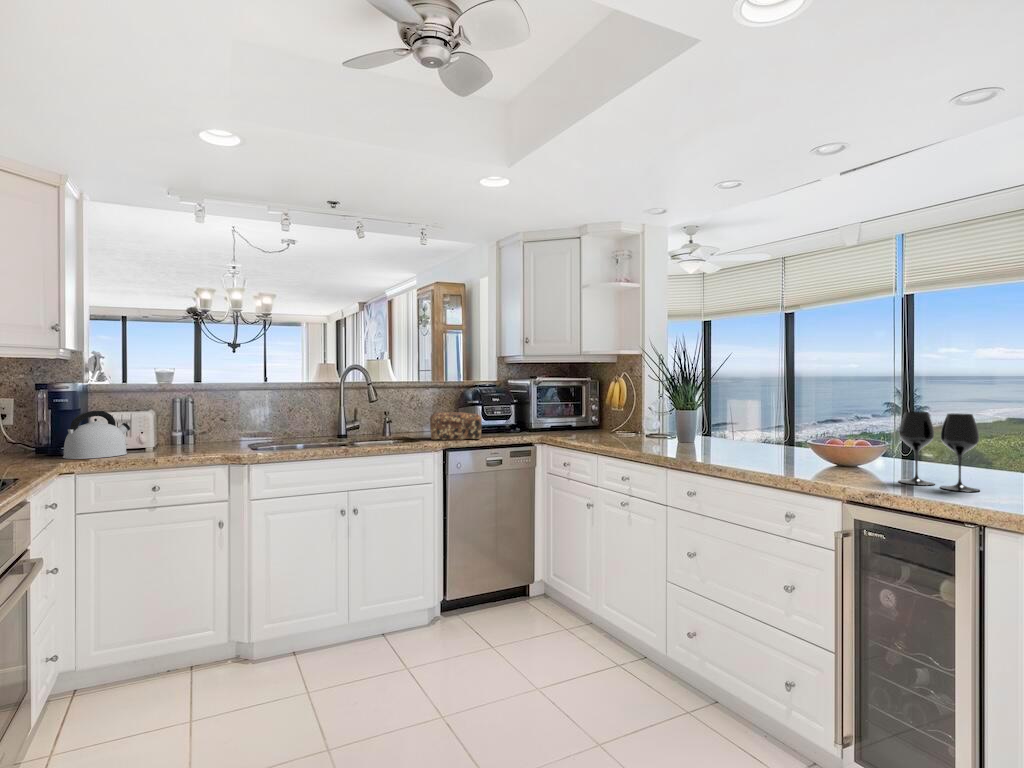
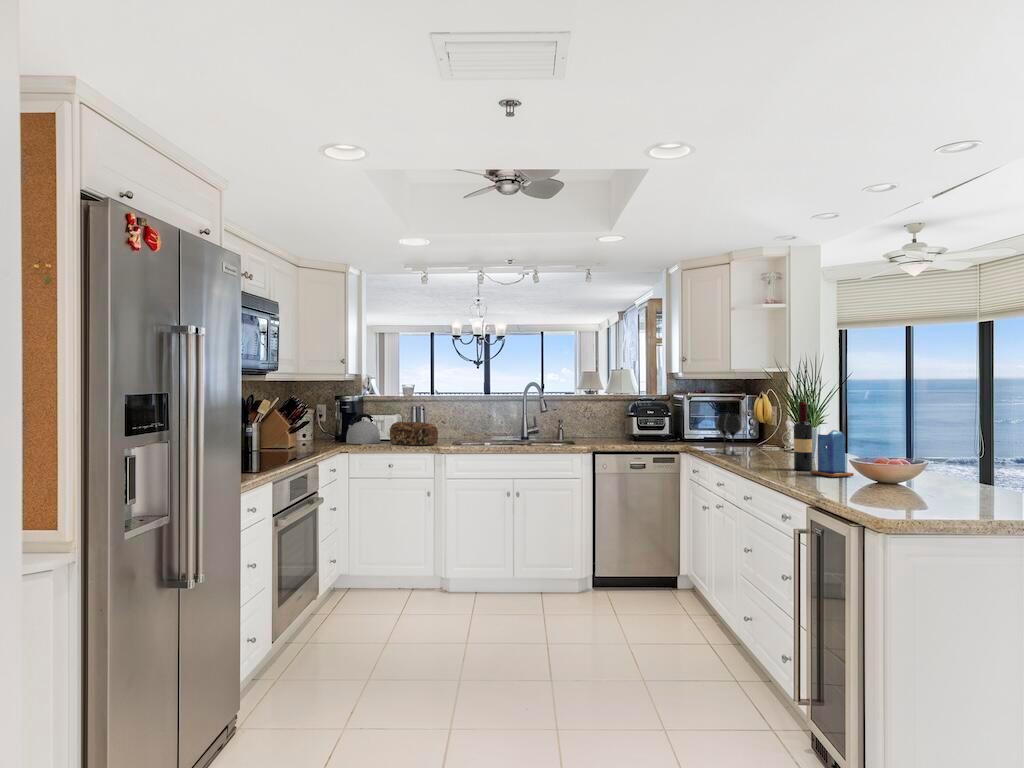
wine bottle: none [722,386,743,465] -> present [794,402,813,471]
bread loaf: present [430,412,482,440] -> present [390,422,438,445]
wine glass: present [899,412,980,492] -> present [716,414,741,455]
candle: none [755,414,800,472] -> present [810,427,854,477]

